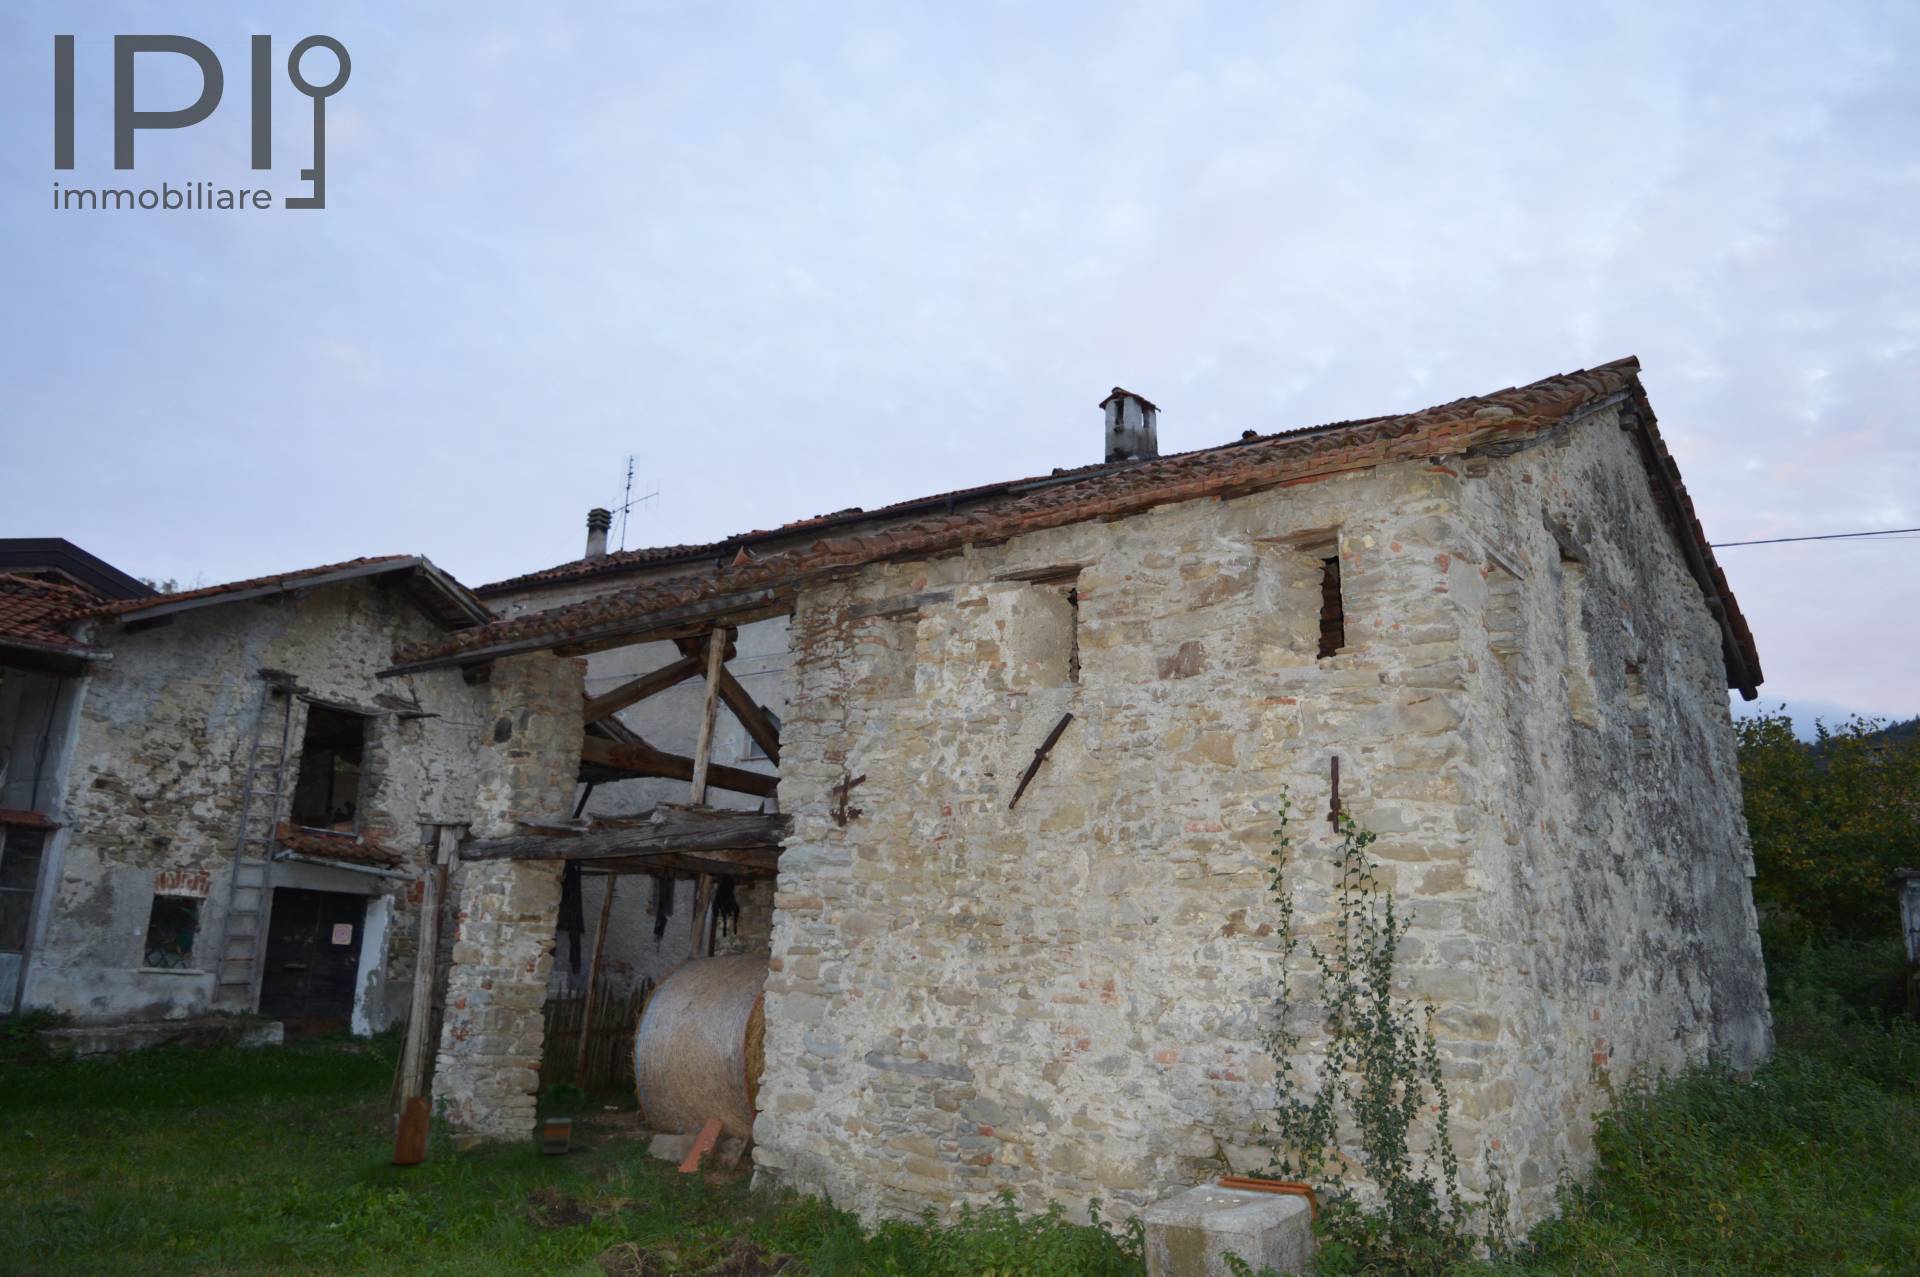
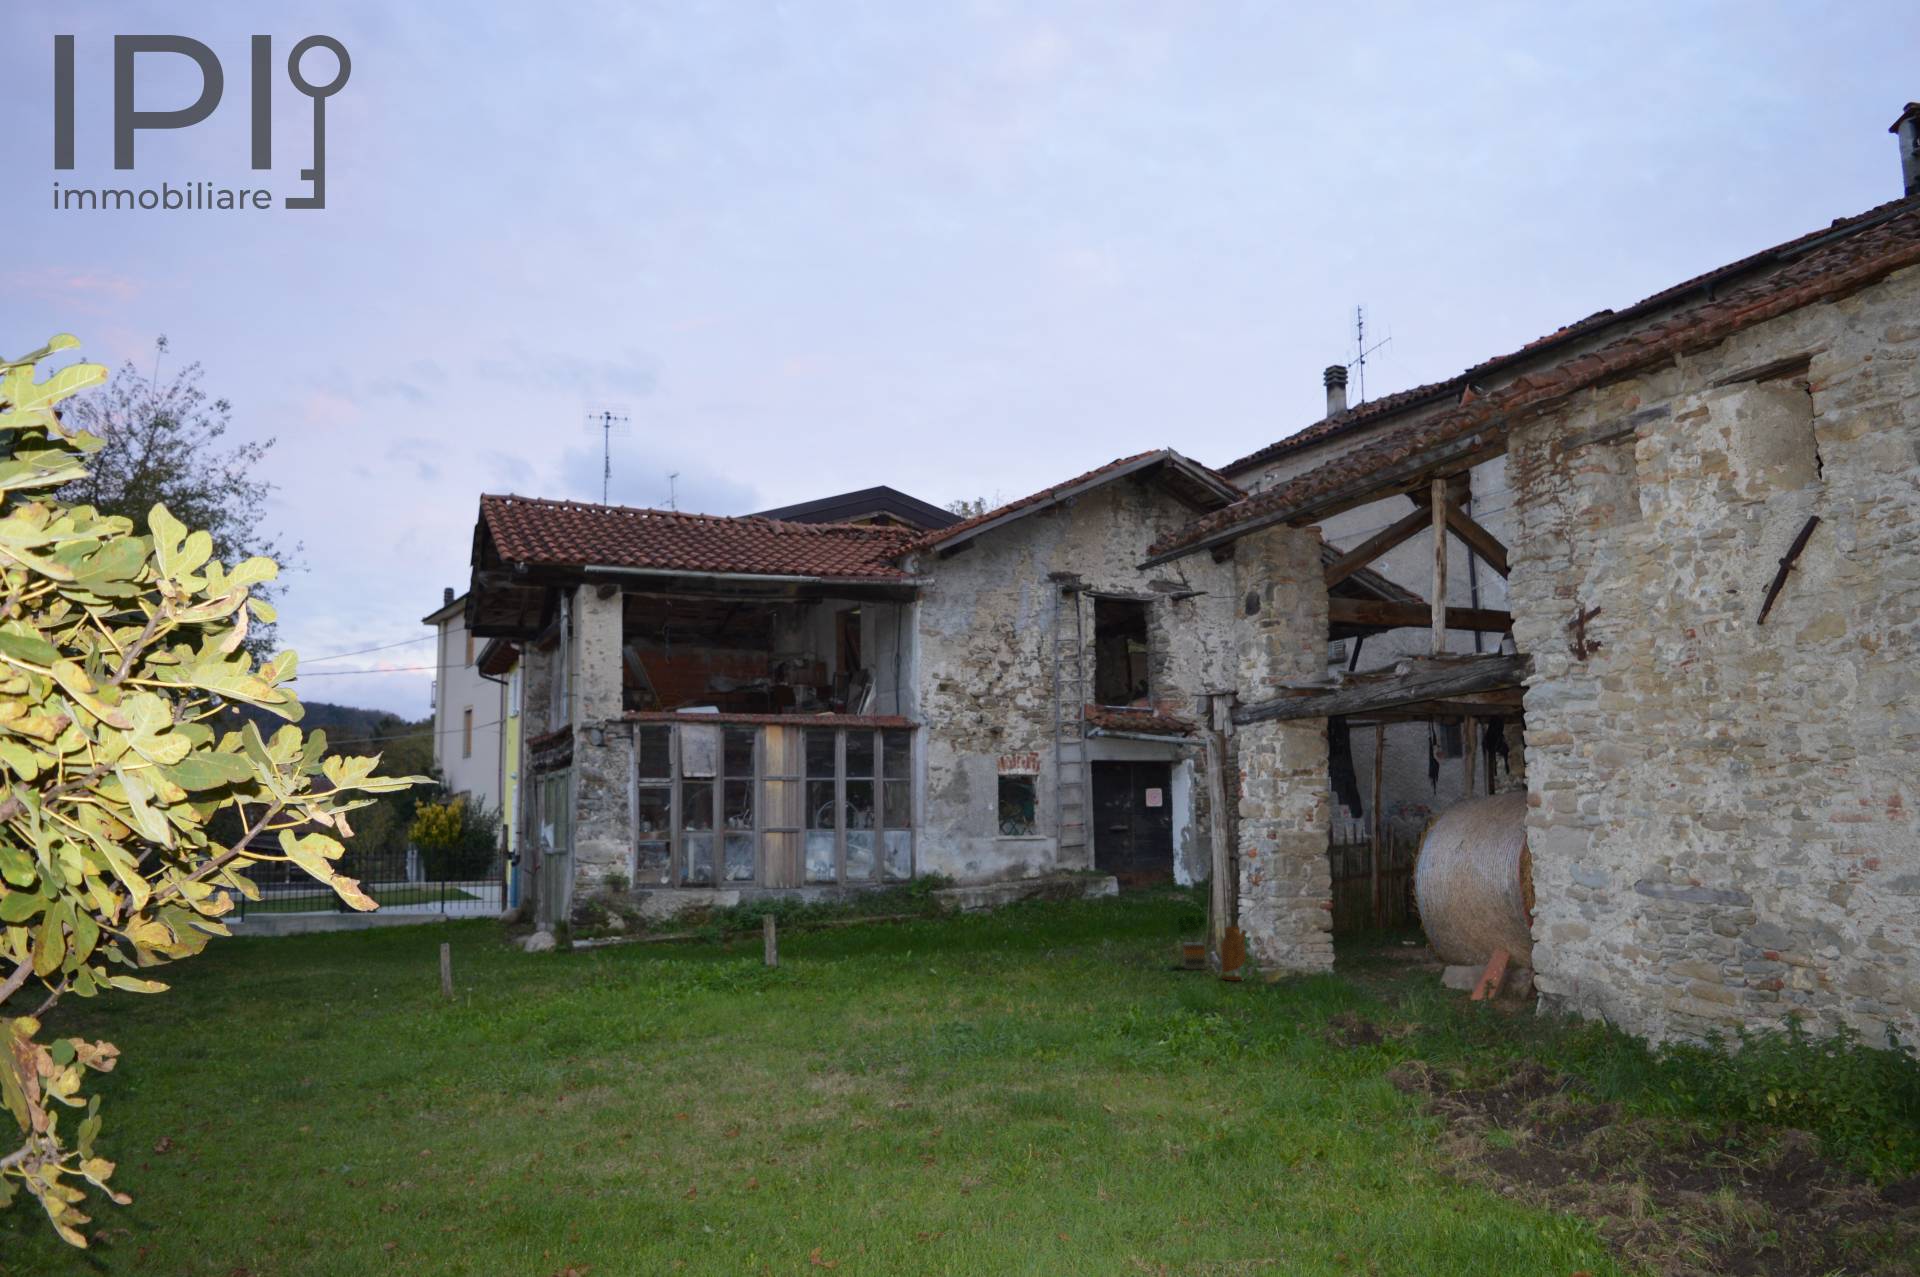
potted tree: present [540,1083,584,1153] -> present [1174,913,1212,969]

